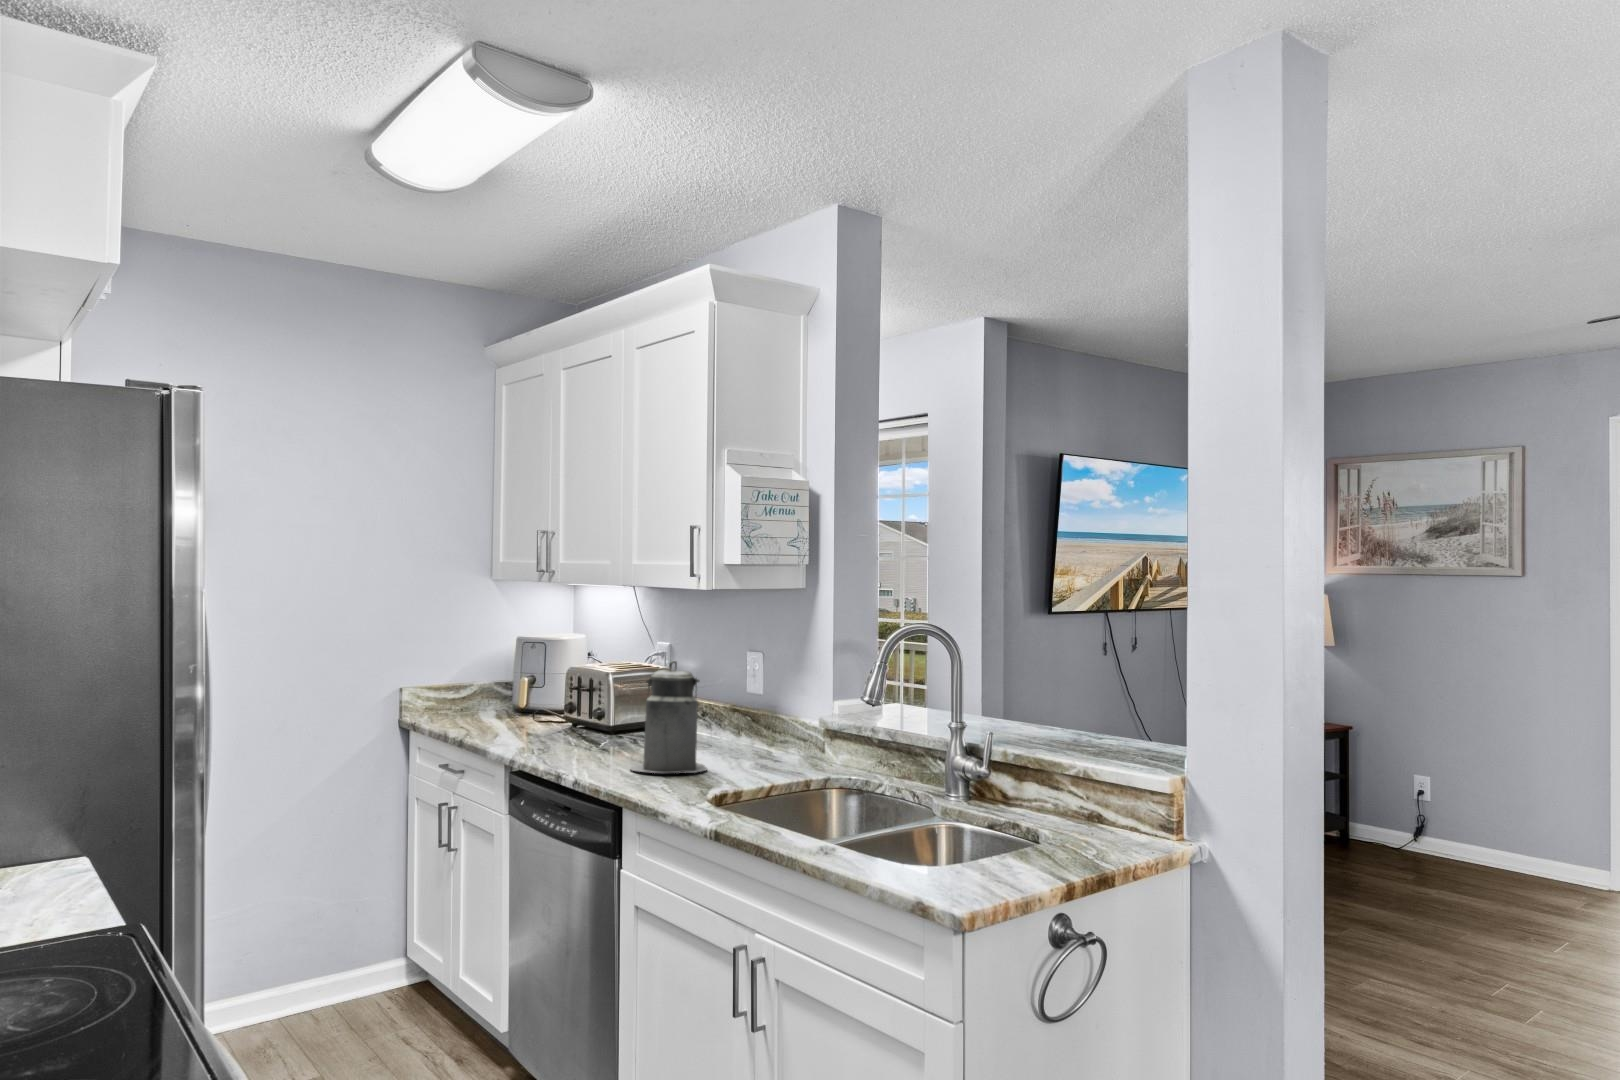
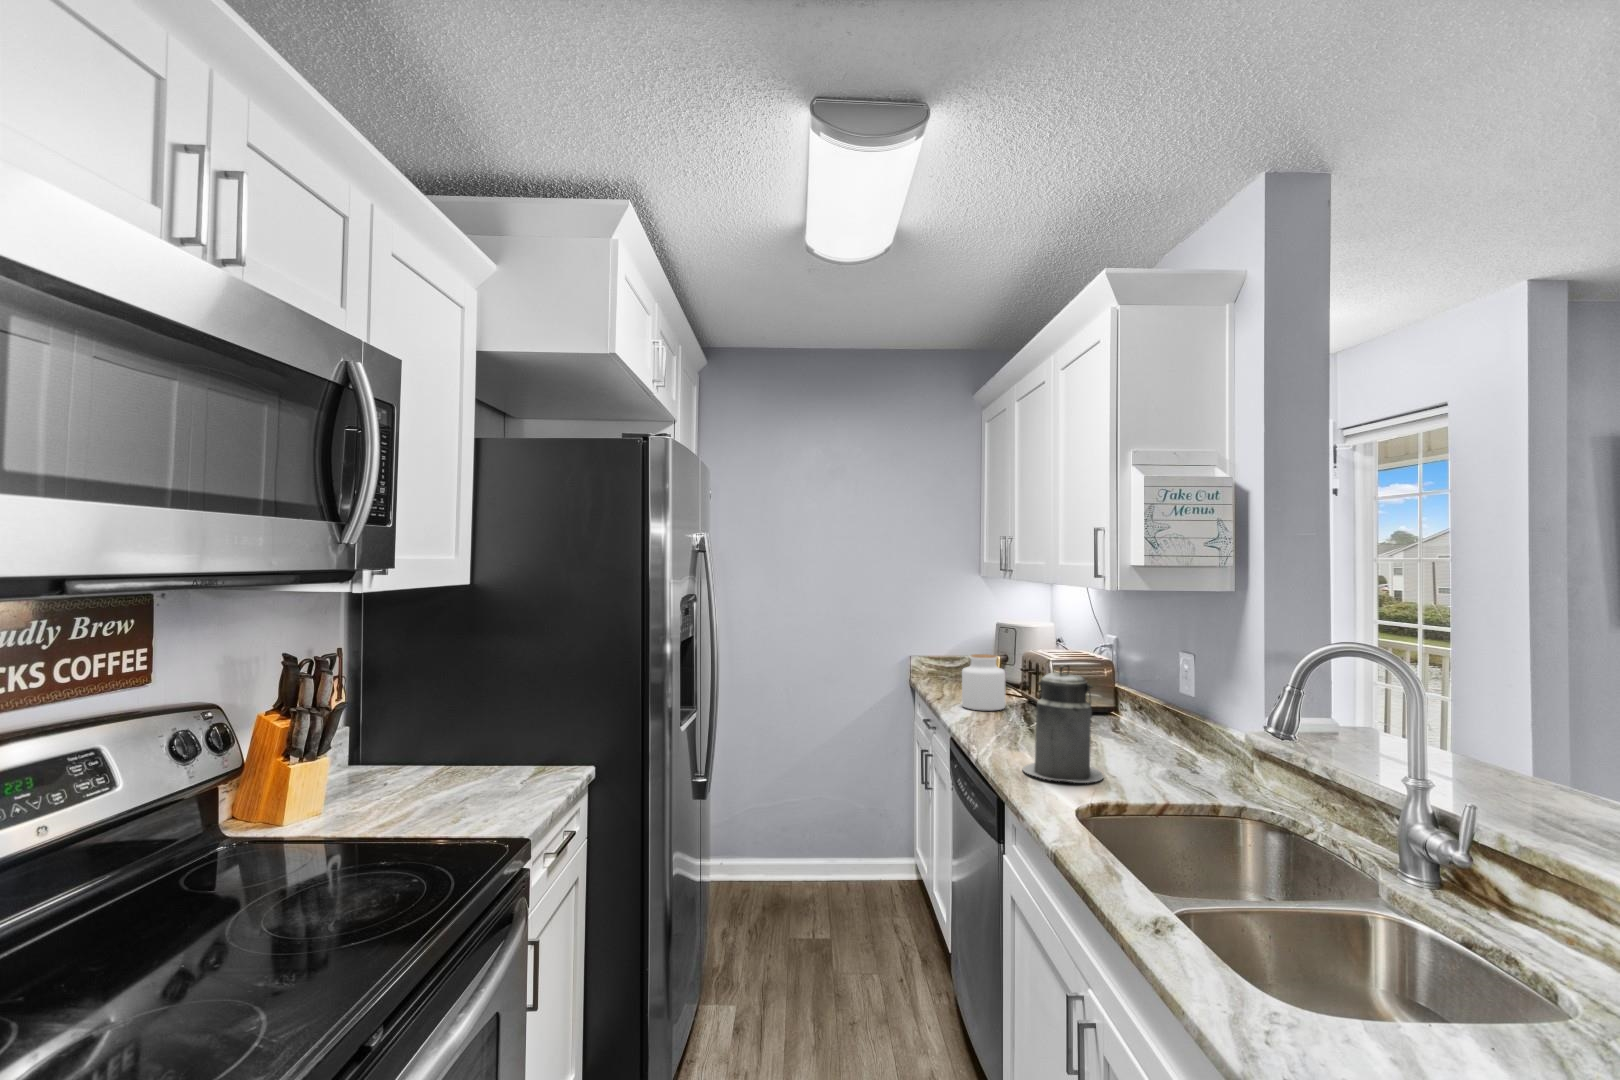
jar: none [511,670,561,733] -> present [962,654,1006,710]

